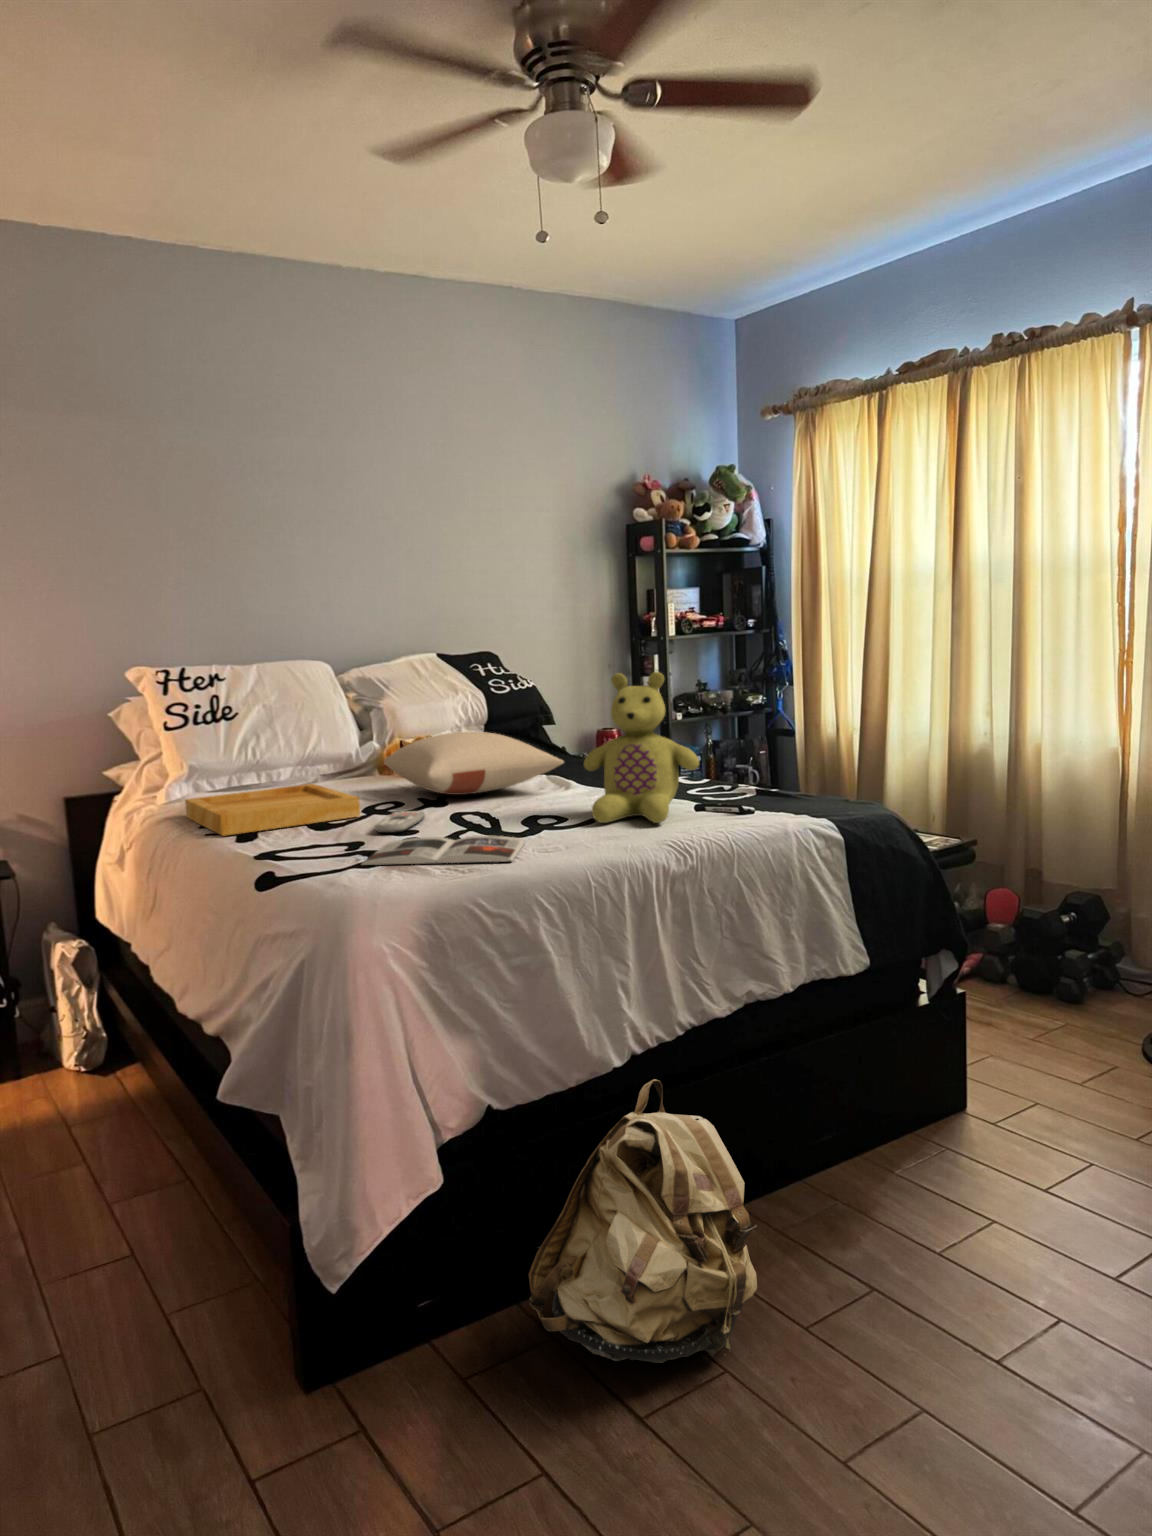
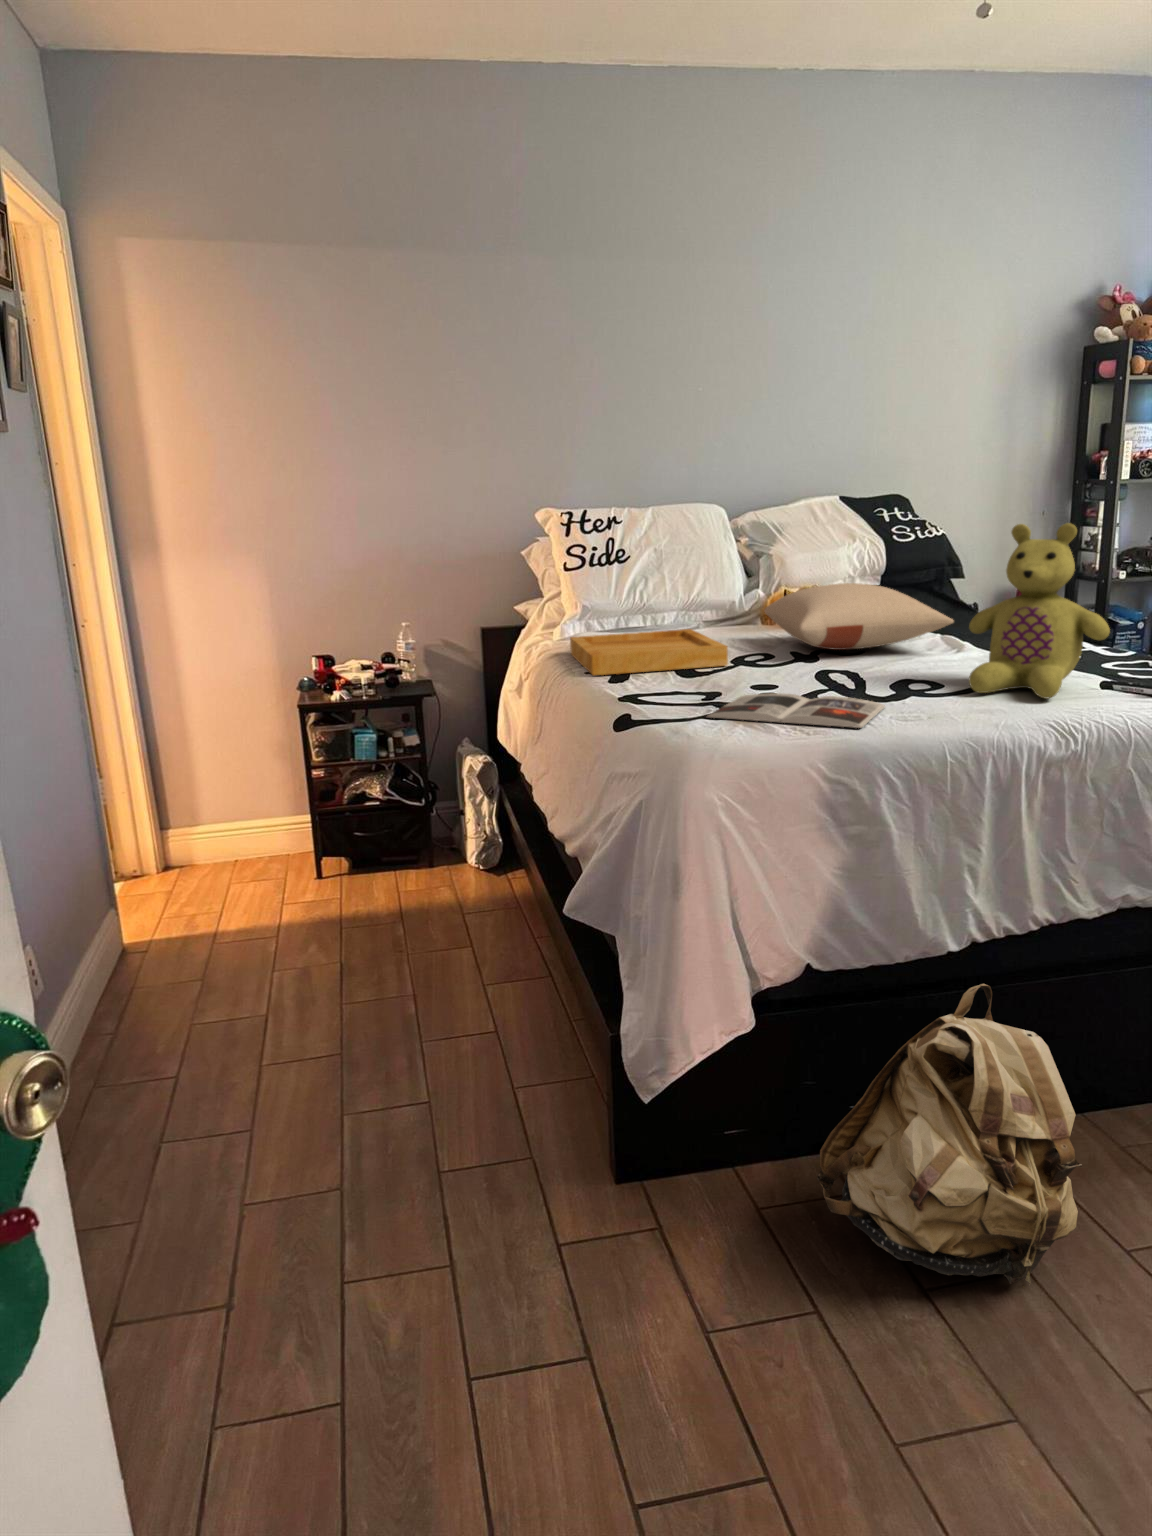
remote control: present [375,811,425,833] -> none [735,664,791,686]

